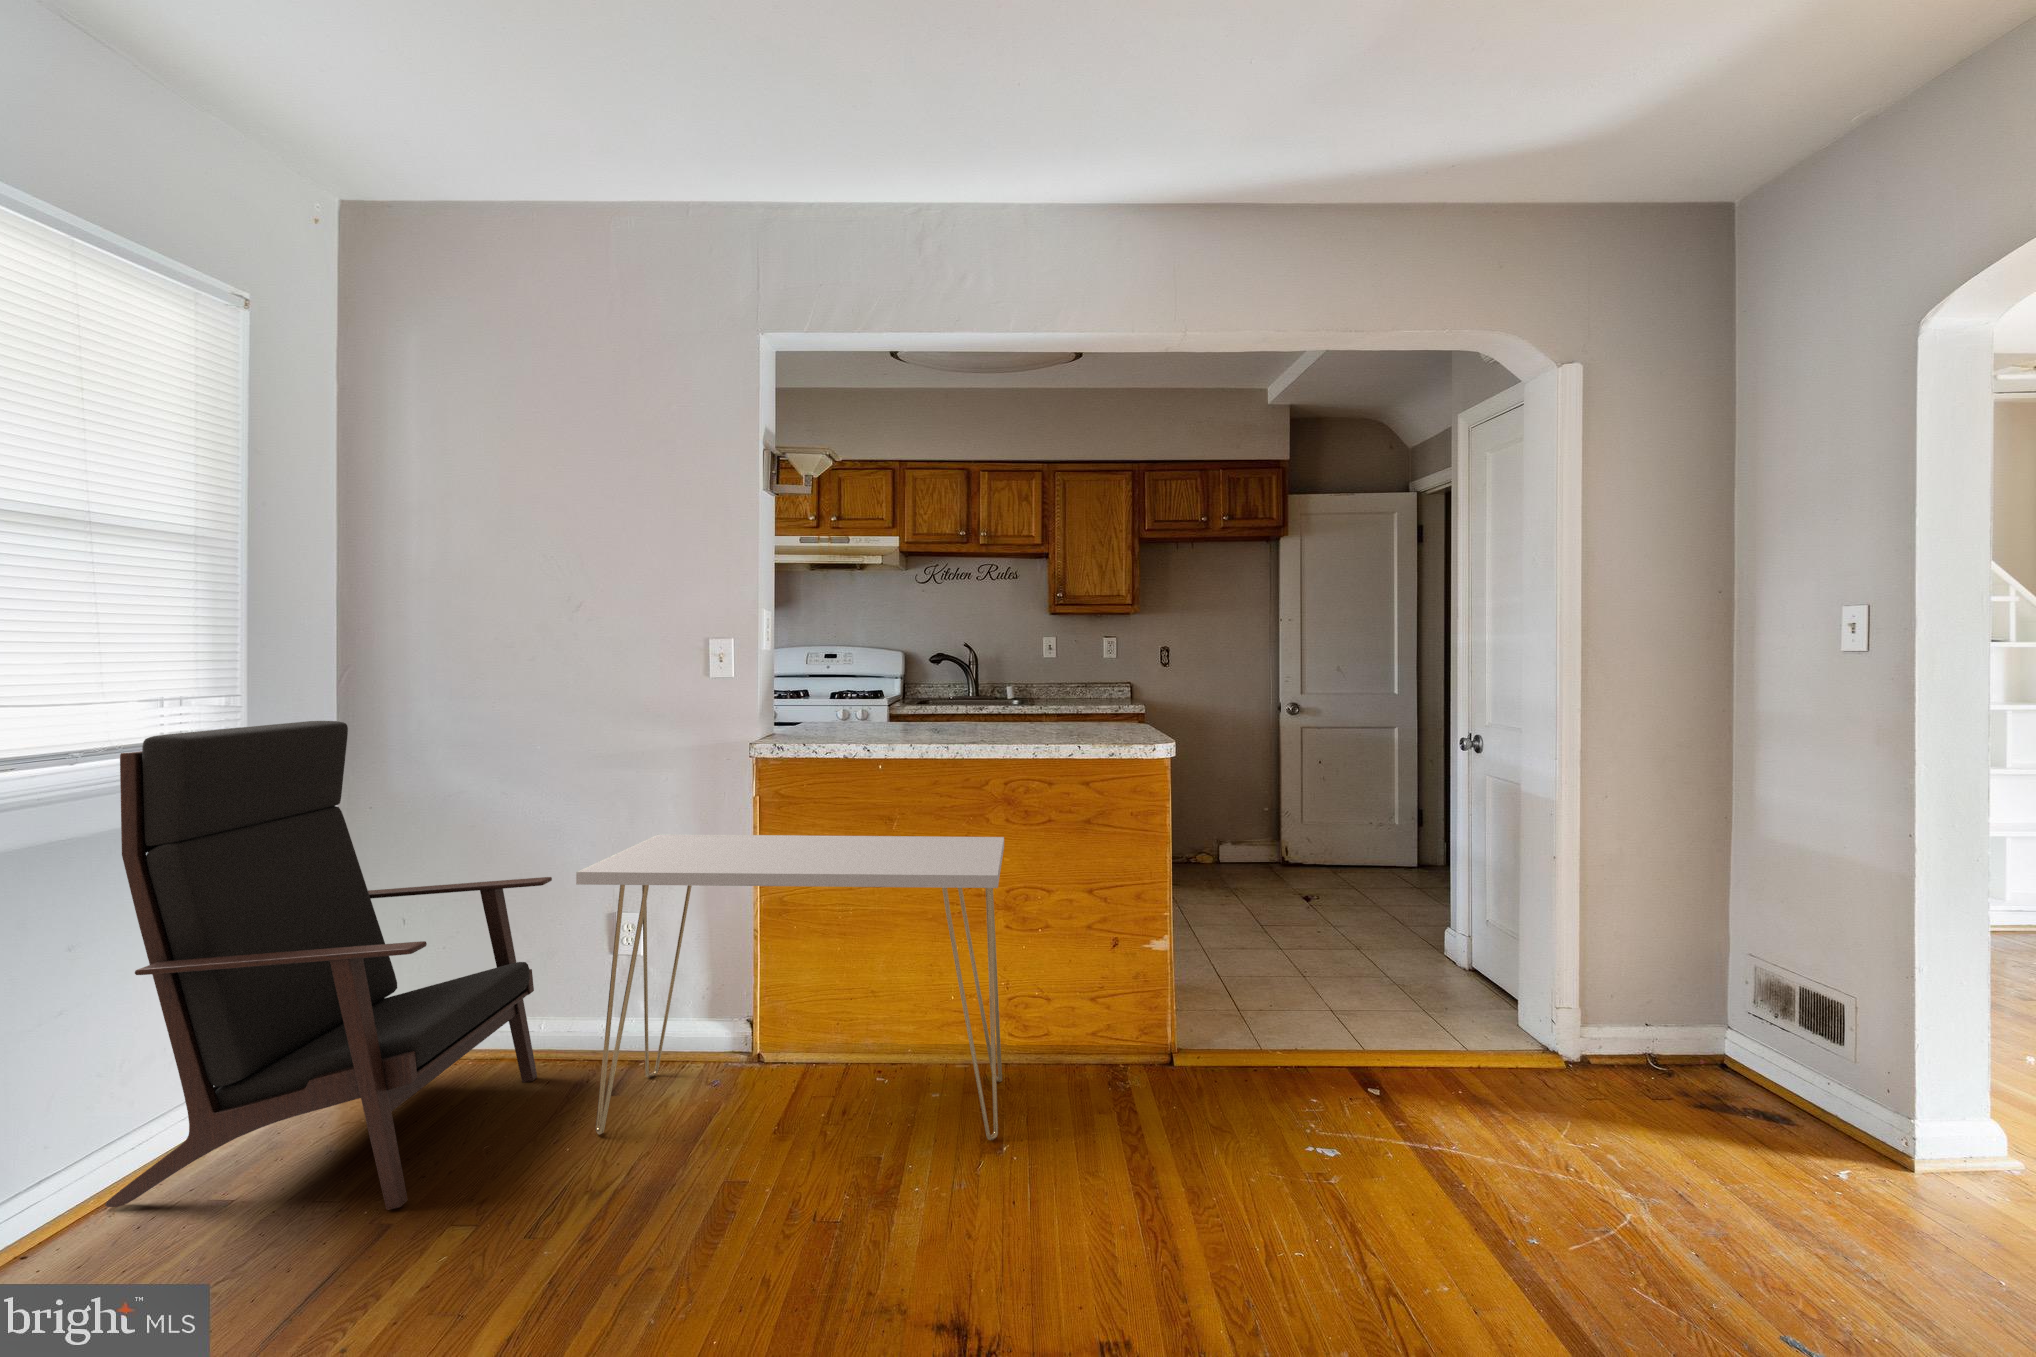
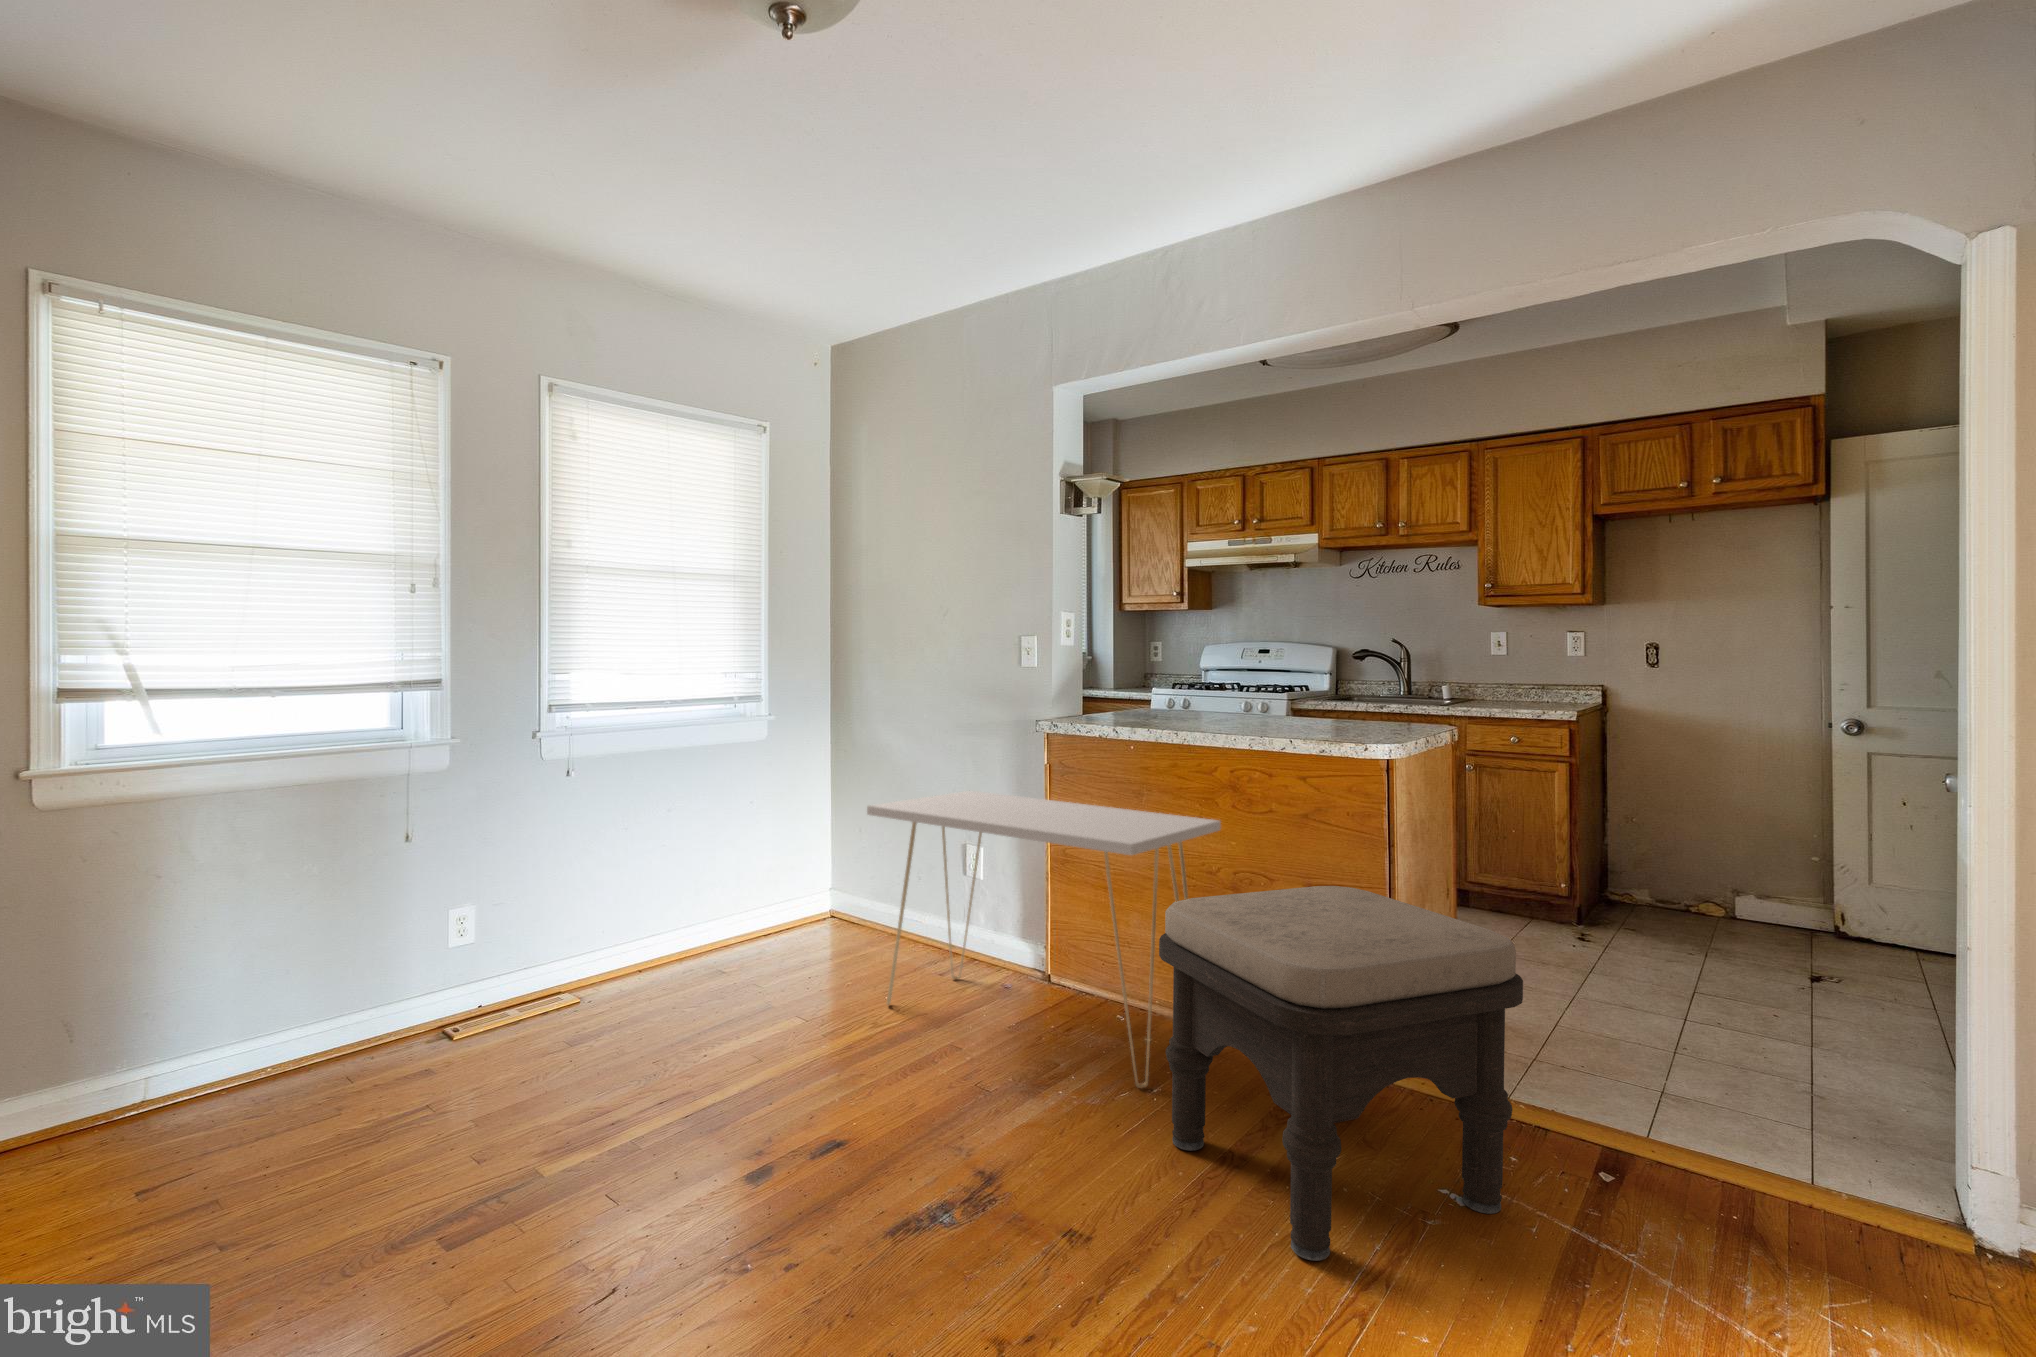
lounge chair: present [105,721,552,1210] -> none [643,693,902,1013]
ottoman: none [1064,888,1379,1252] -> present [1159,886,1523,1261]

